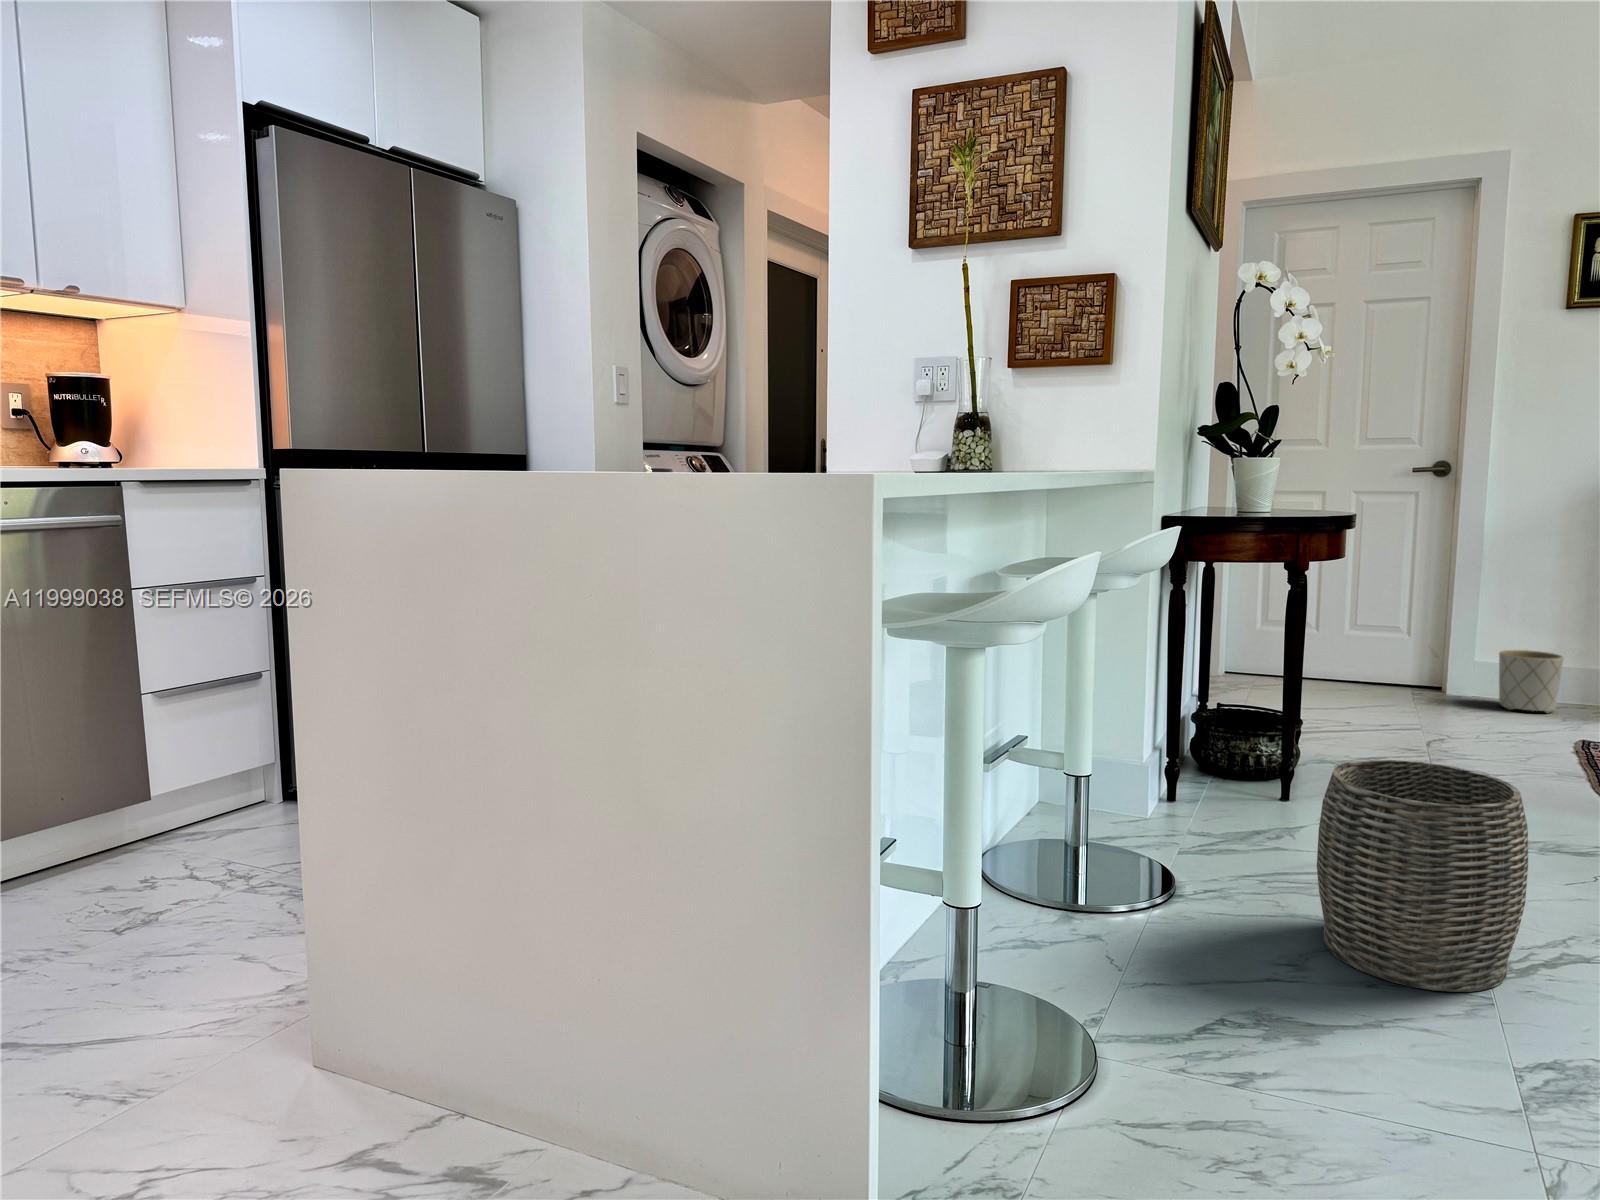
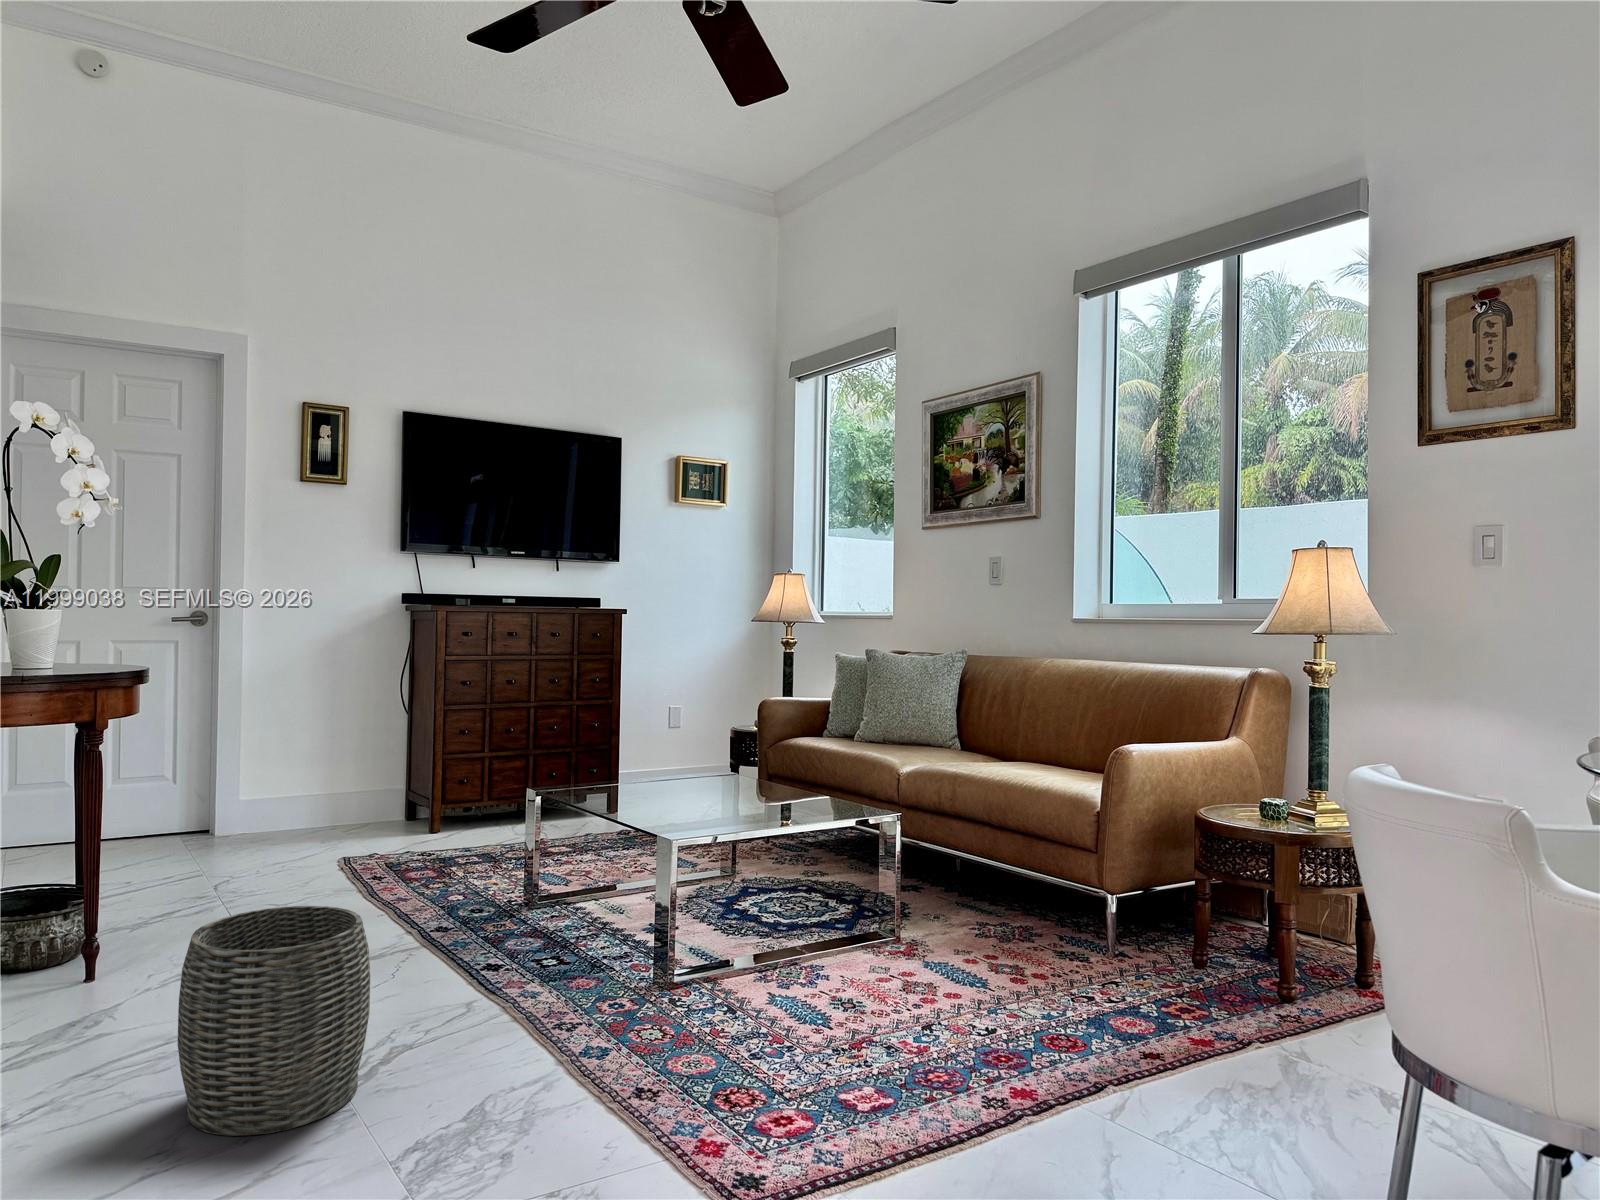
planter: present [1499,650,1563,713] -> none [263,780,316,837]

